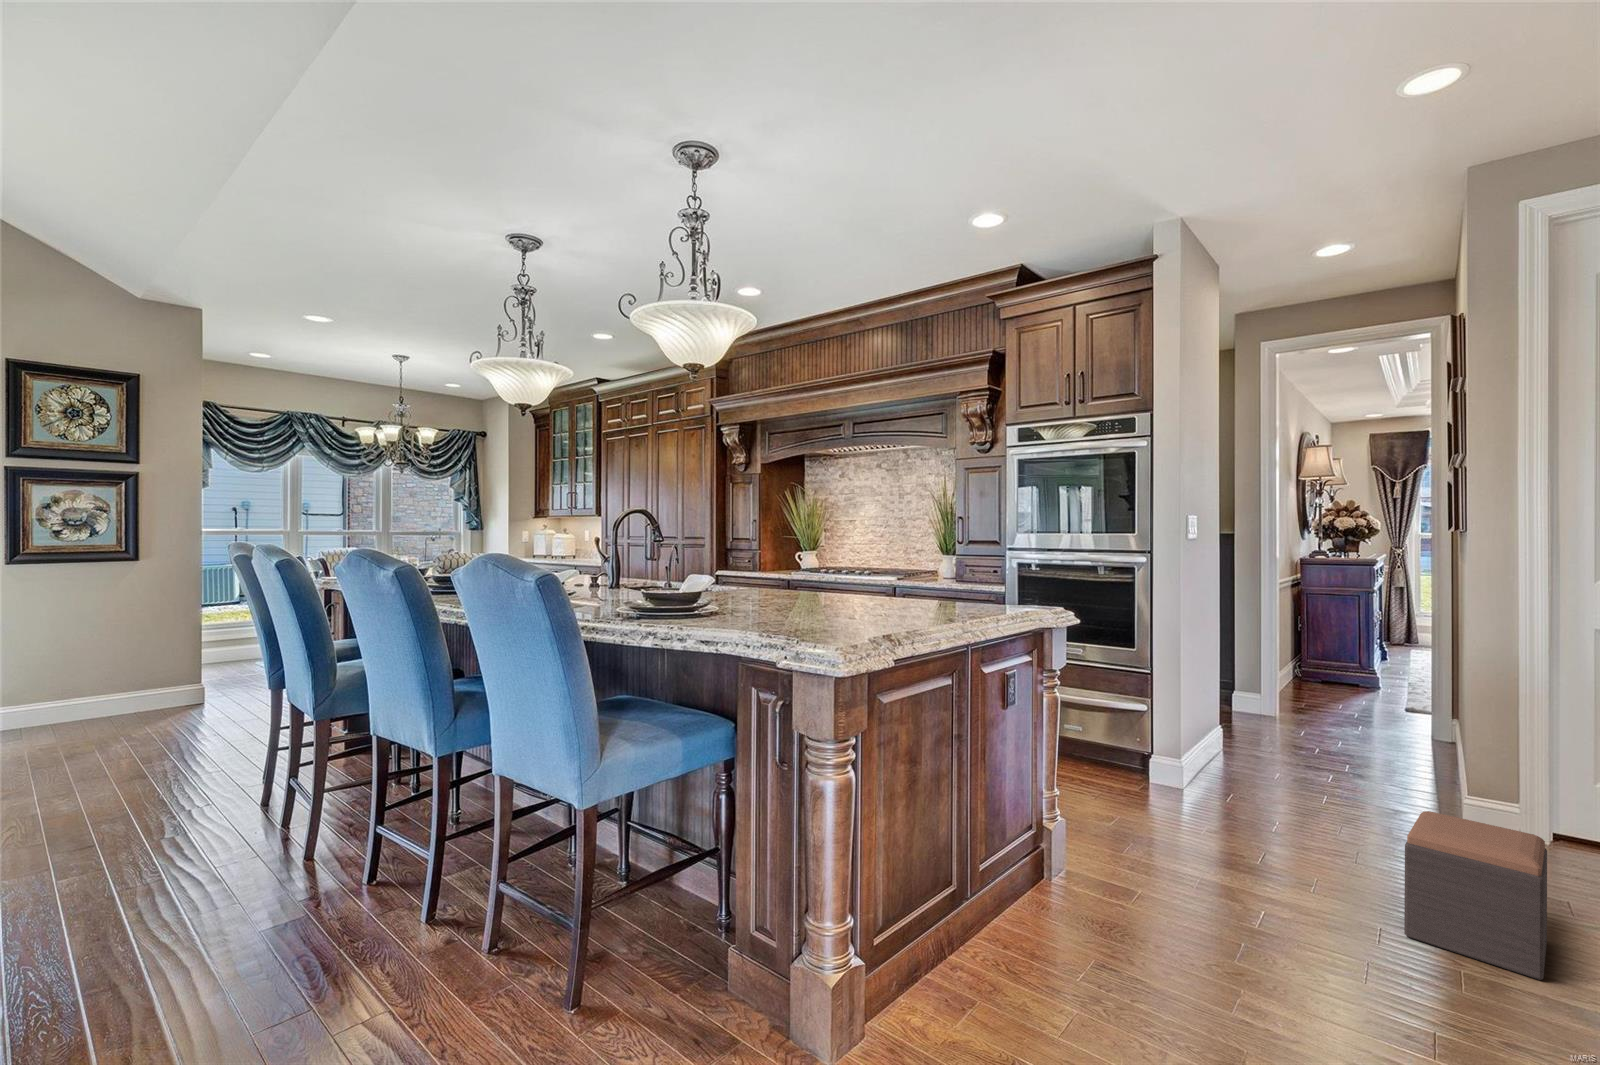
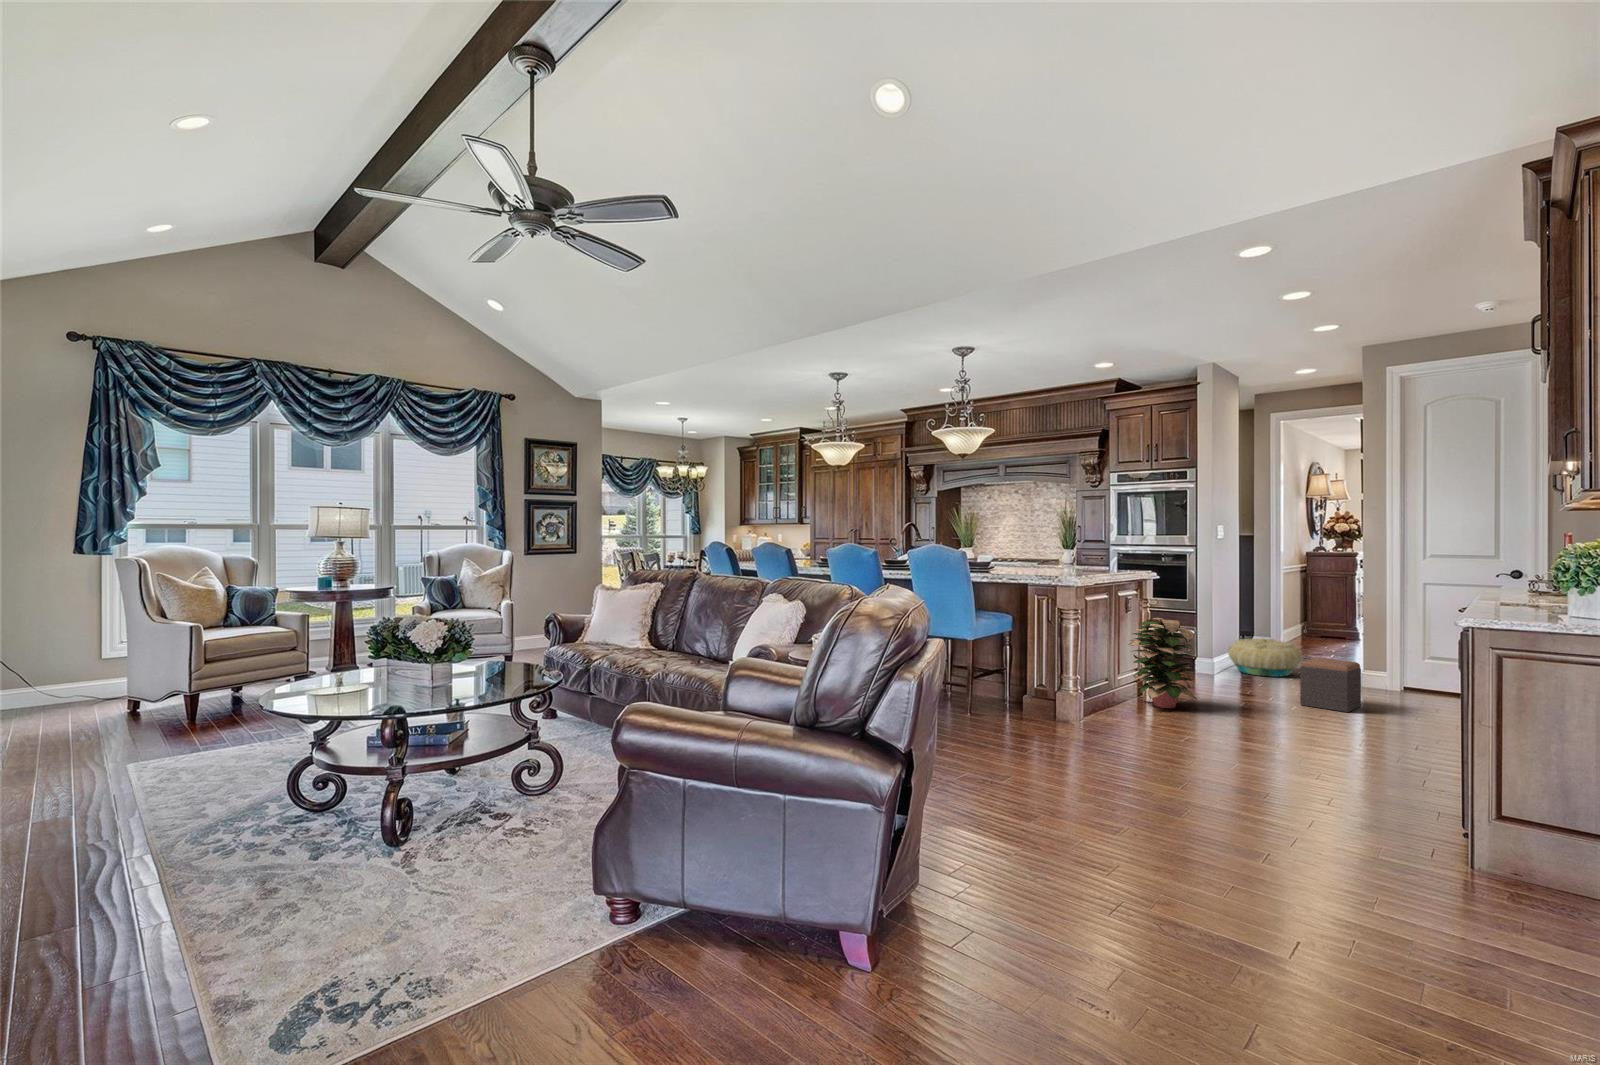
basket: none [1205,718,1345,800] -> present [1228,638,1302,677]
decorative plant: none [1001,727,1172,966] -> present [1128,618,1197,708]

